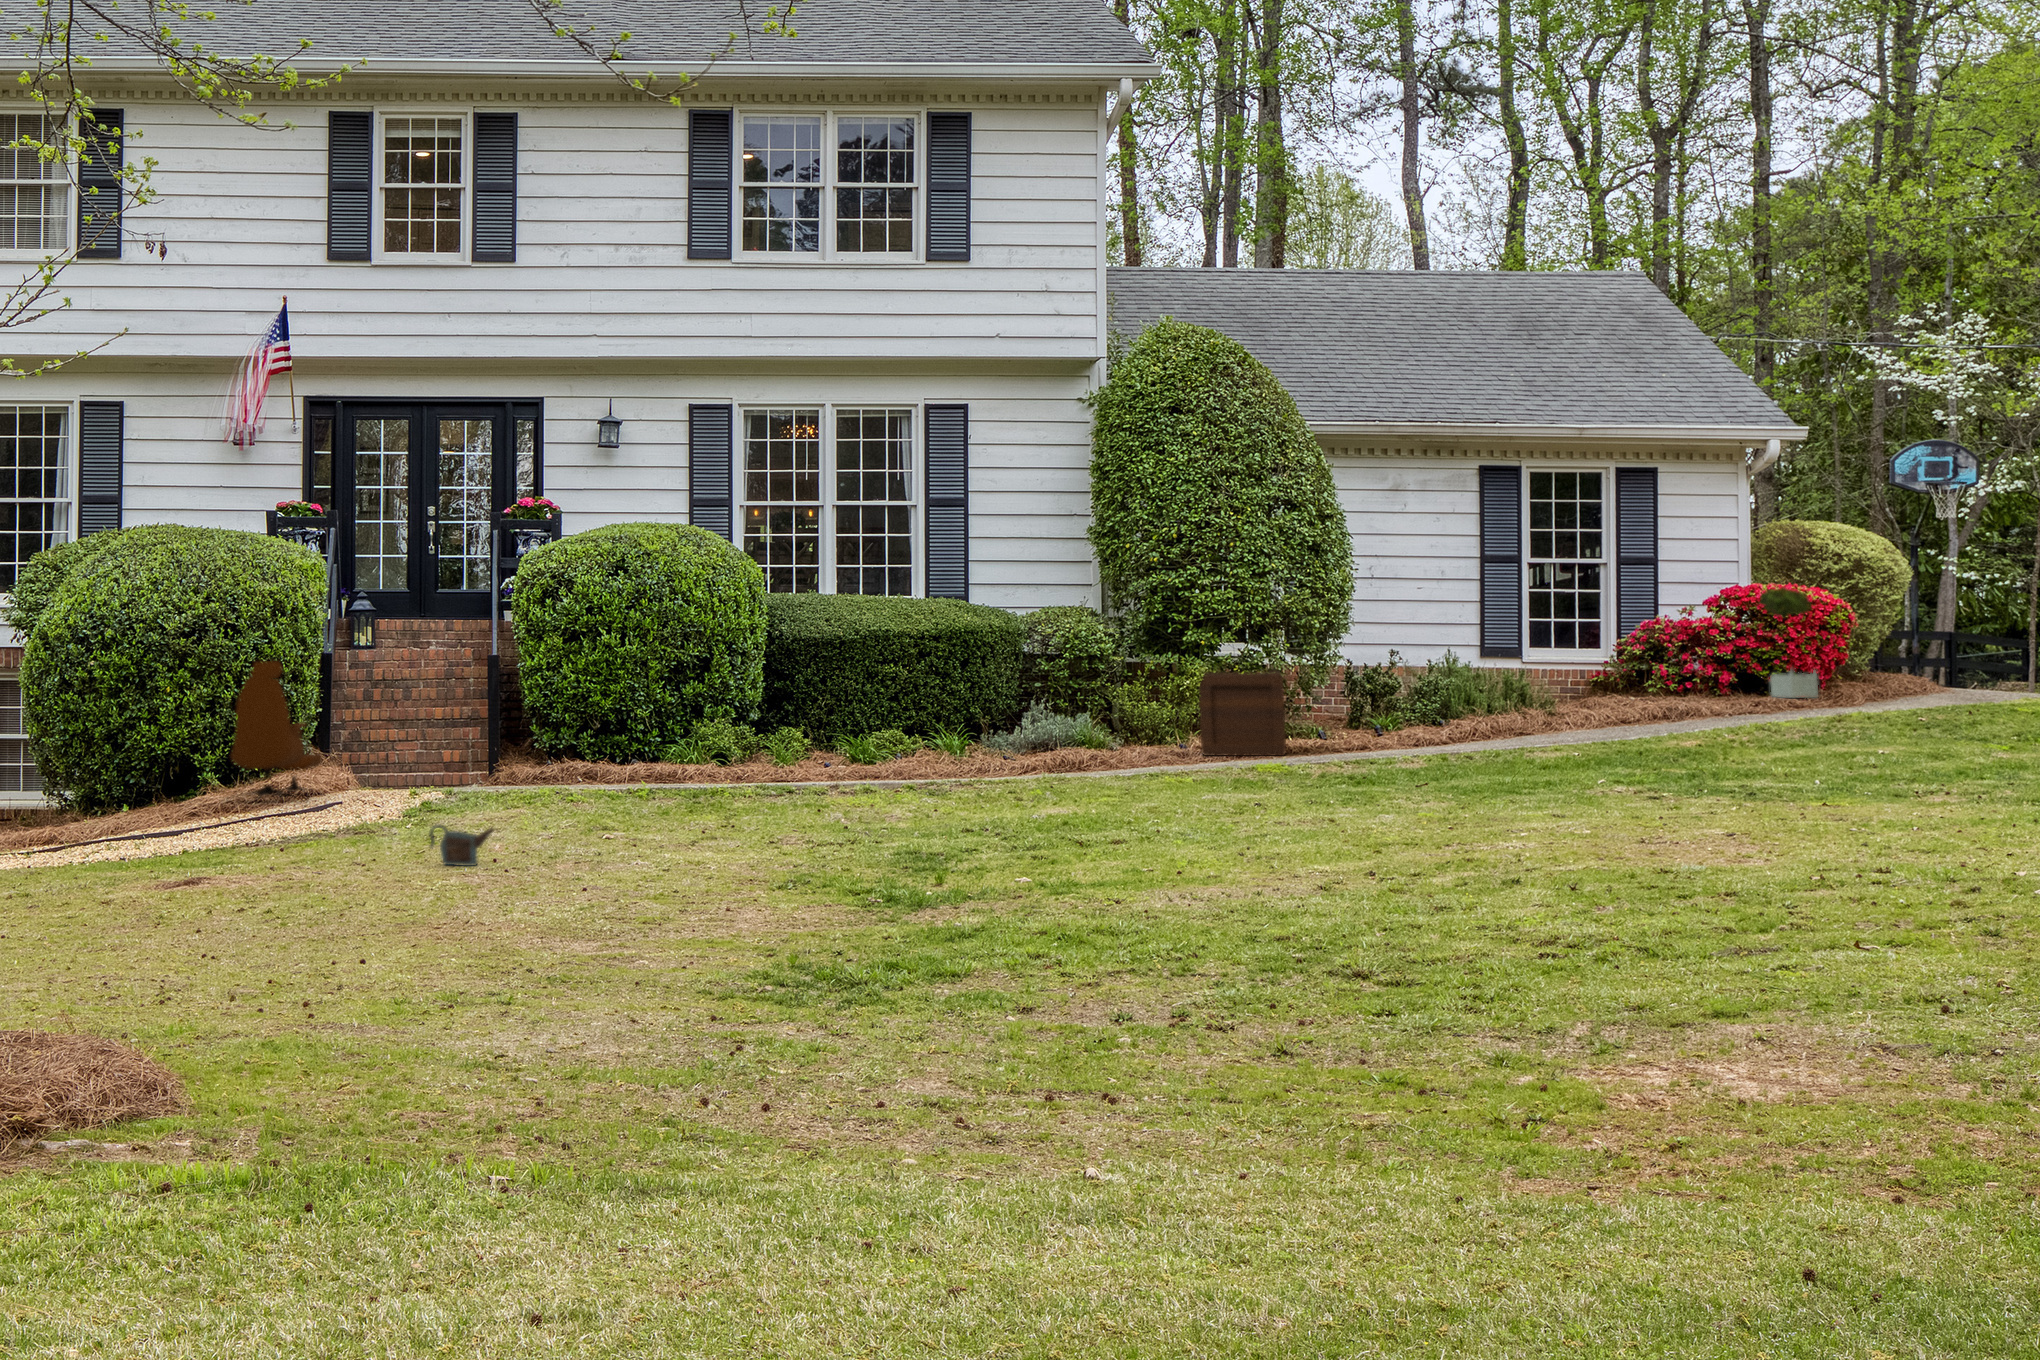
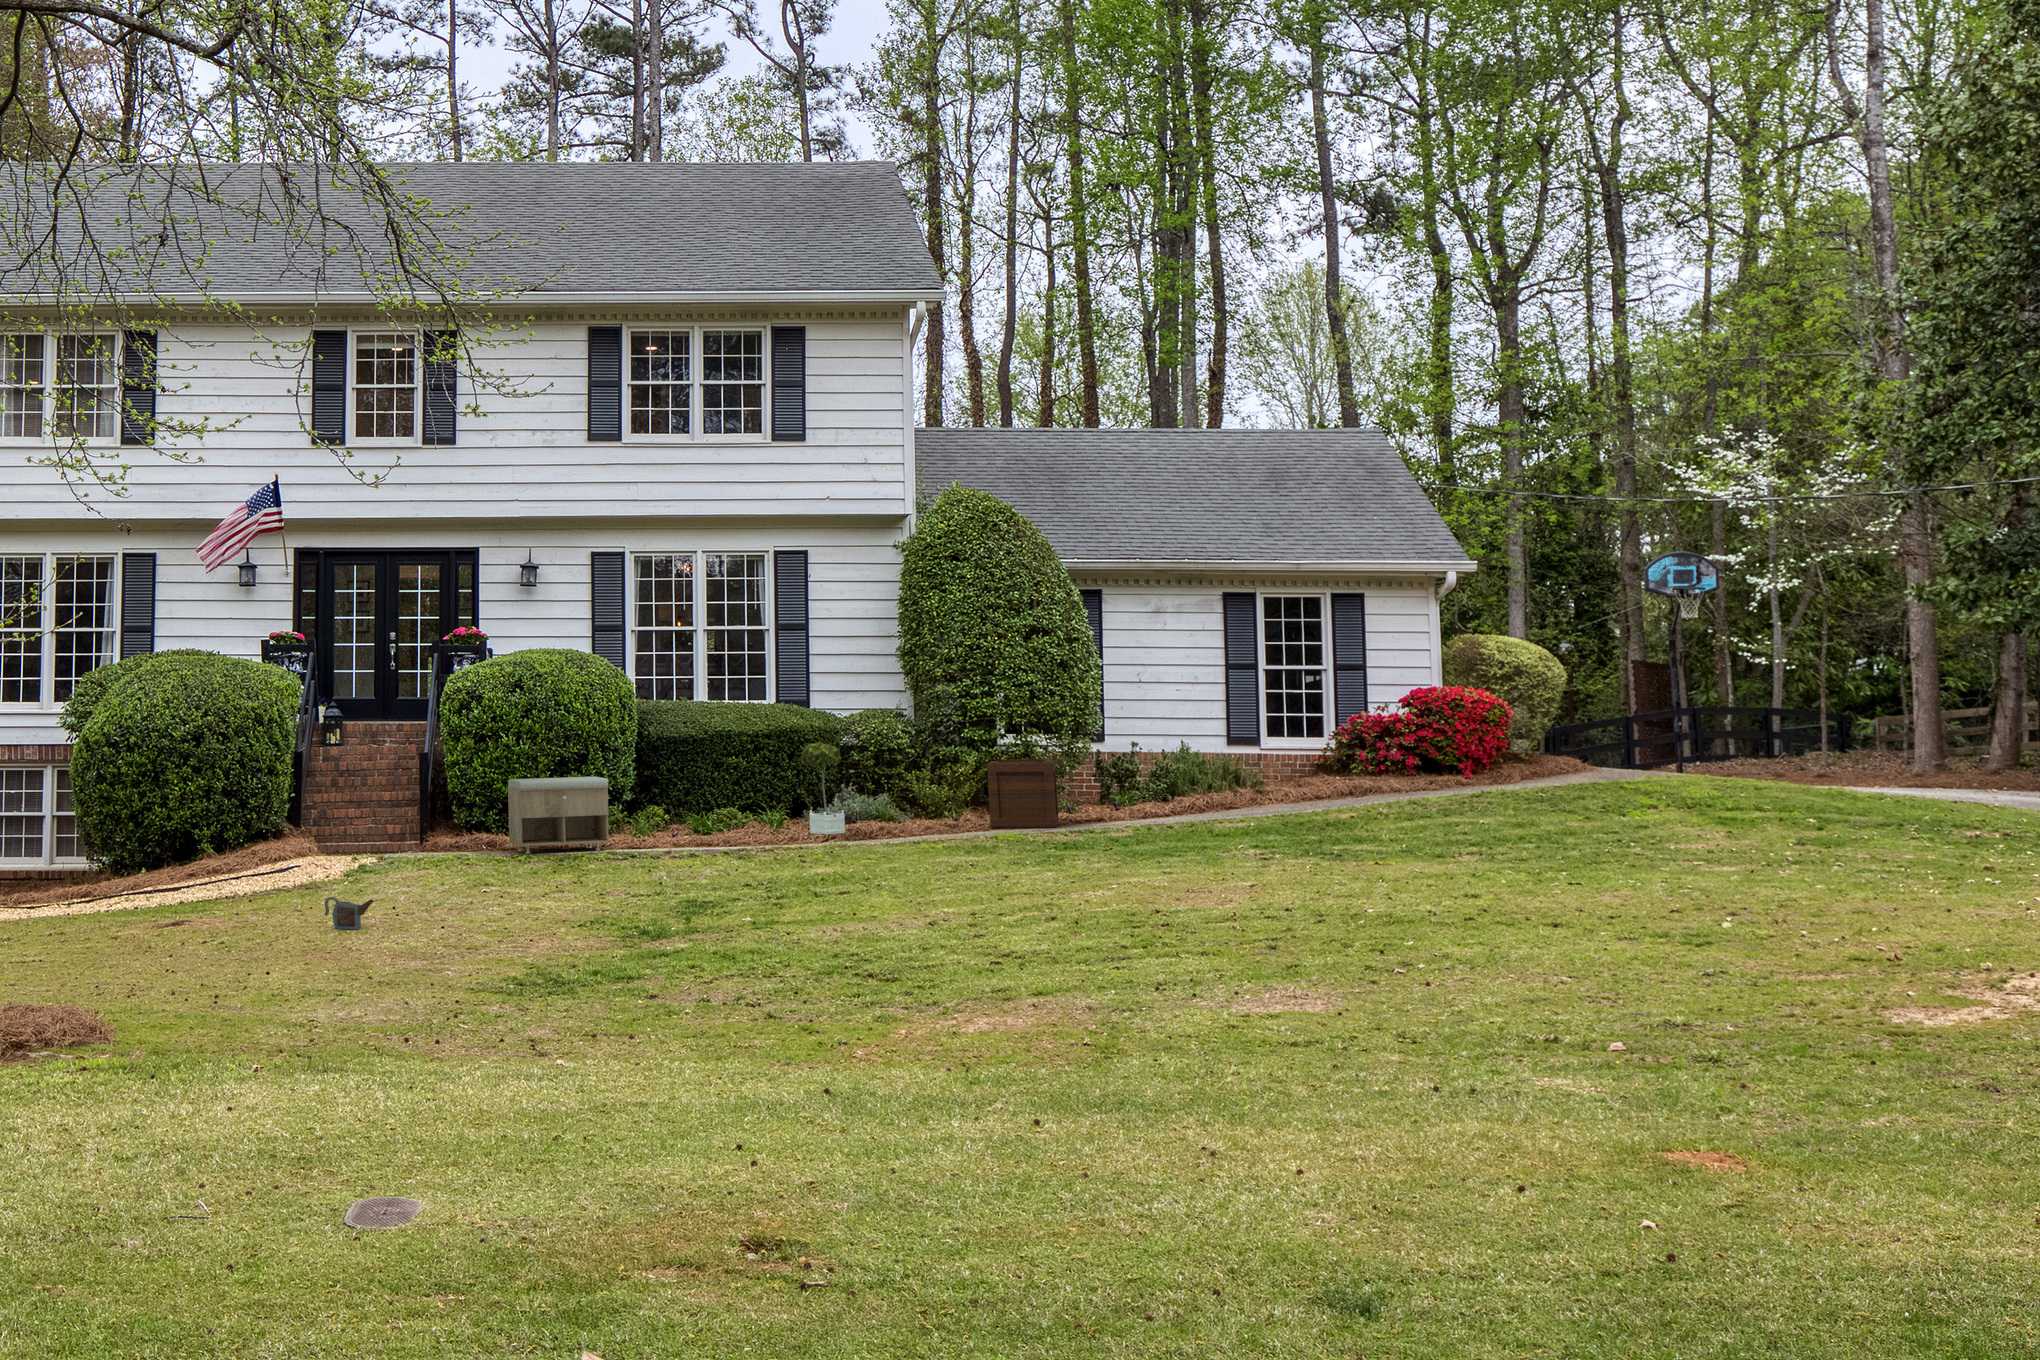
potted tree: present [1760,587,1818,698] -> present [801,741,845,834]
lounge chair: present [227,661,322,802] -> none [206,761,290,873]
storage bench: none [597,687,729,783] -> present [508,776,609,854]

